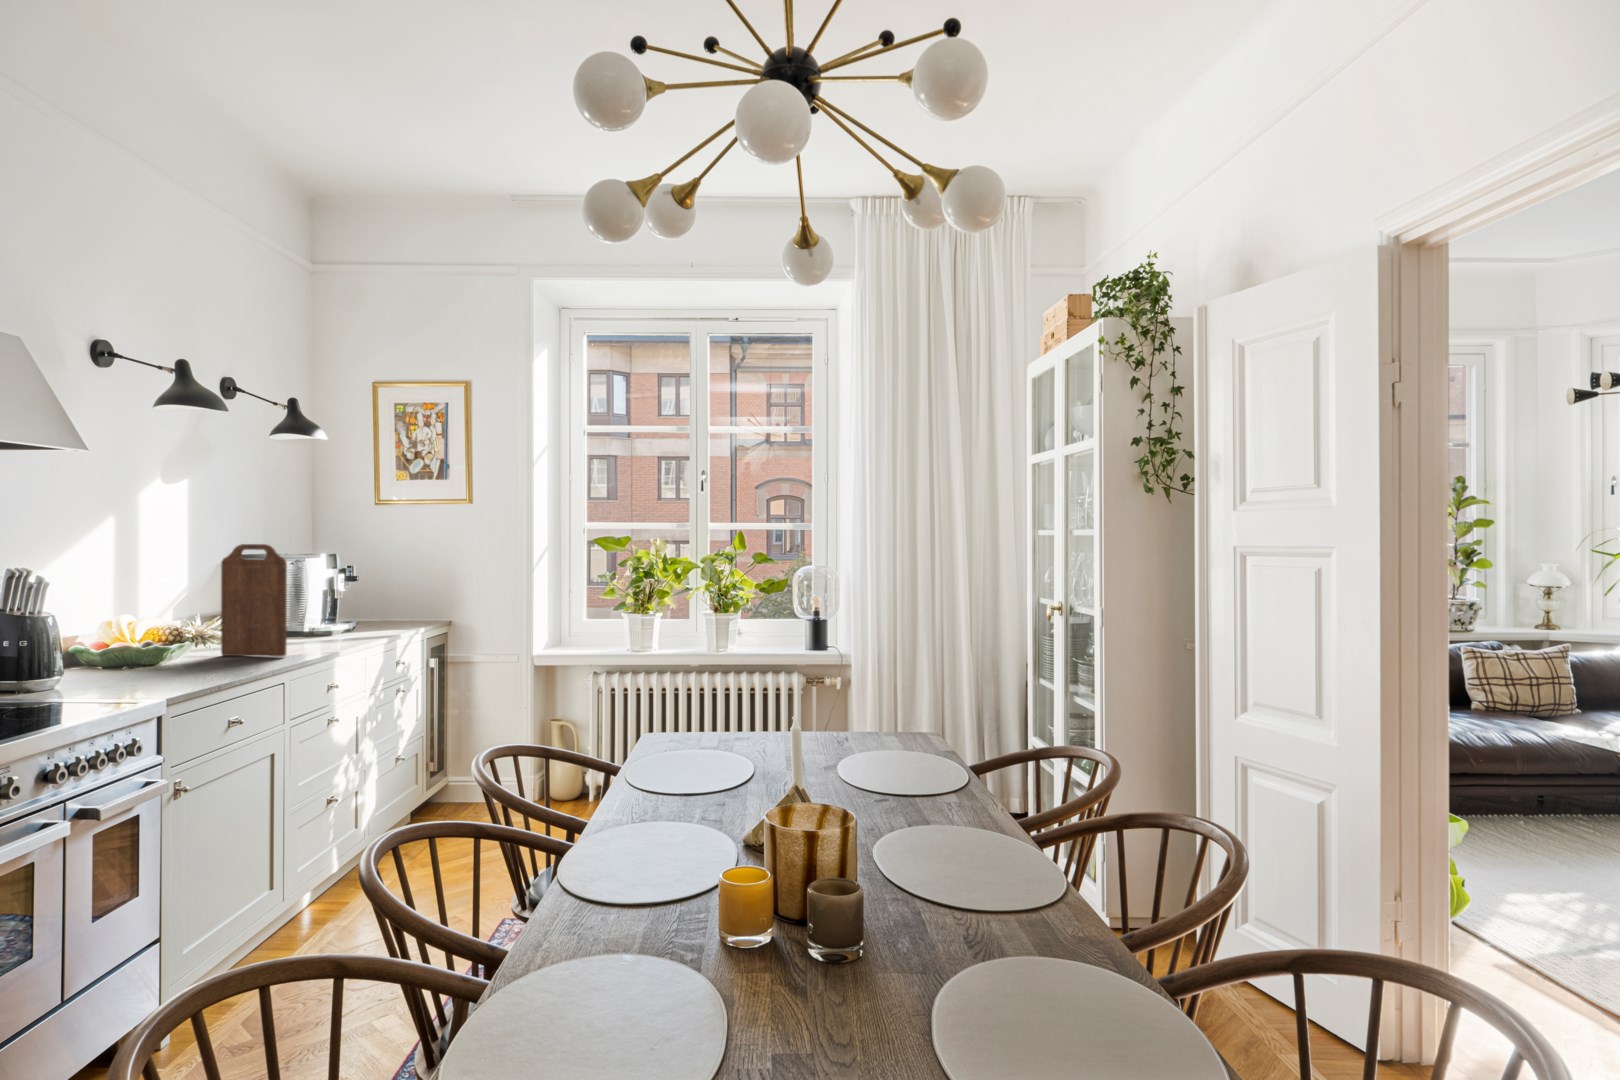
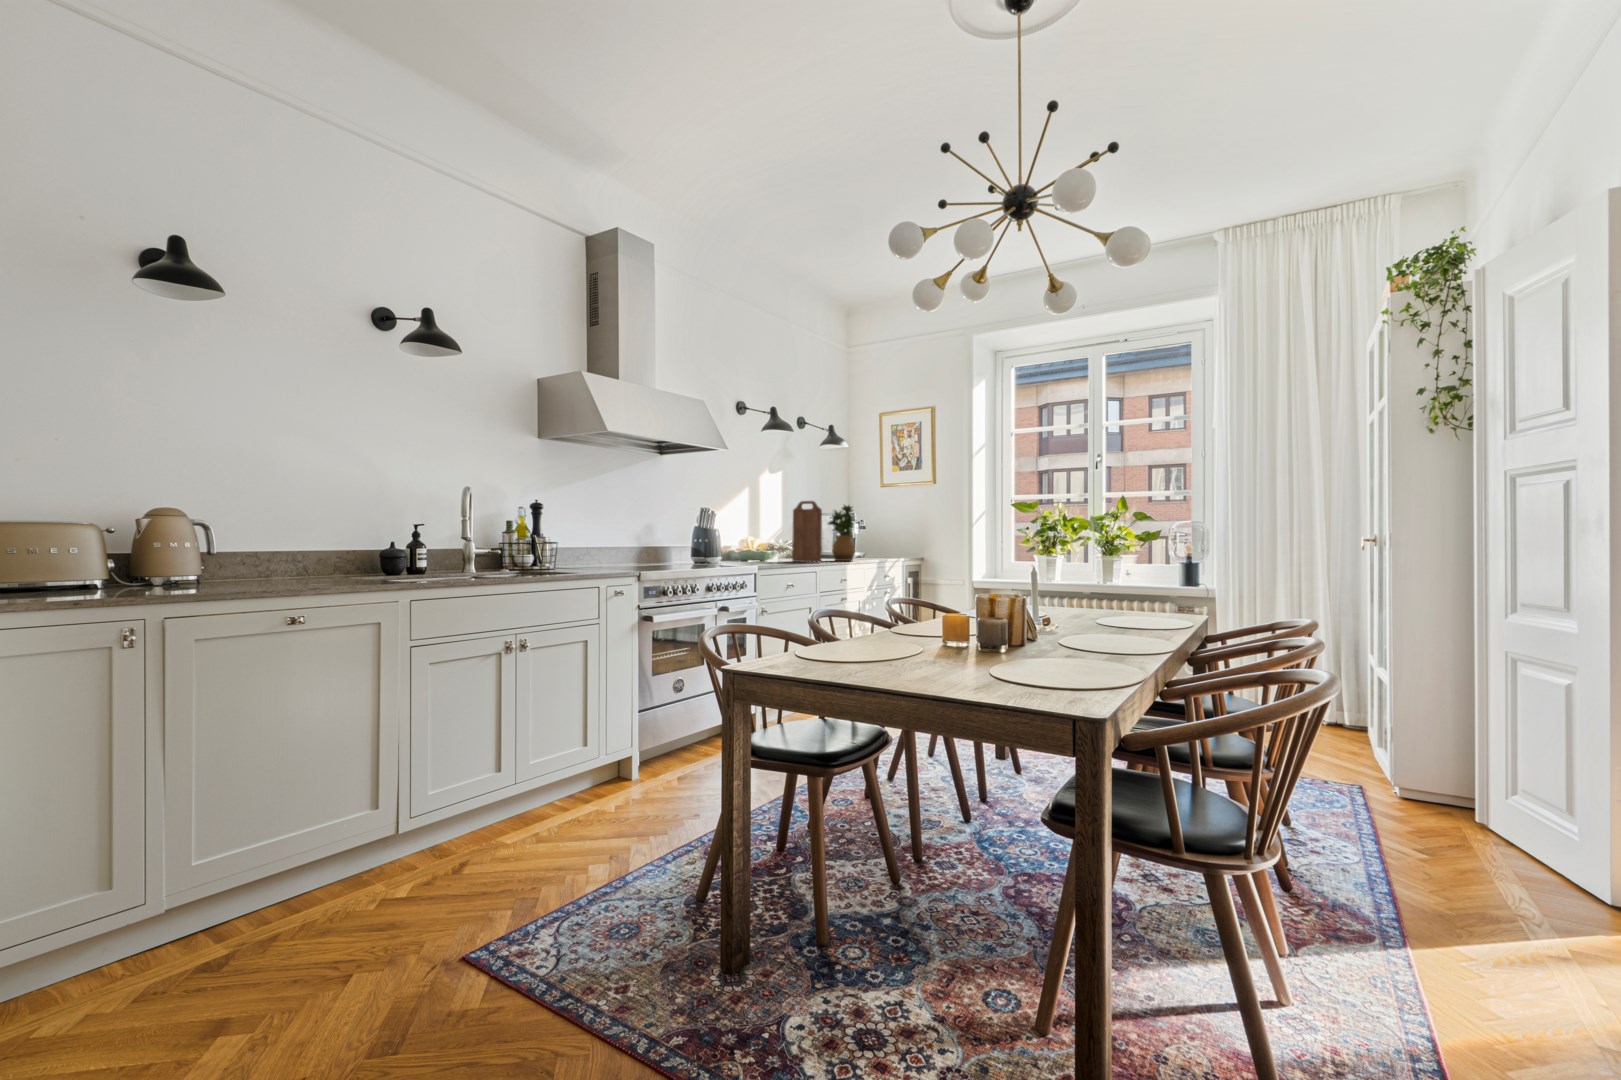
potted plant: none [289,543,346,642] -> present [828,505,855,561]

